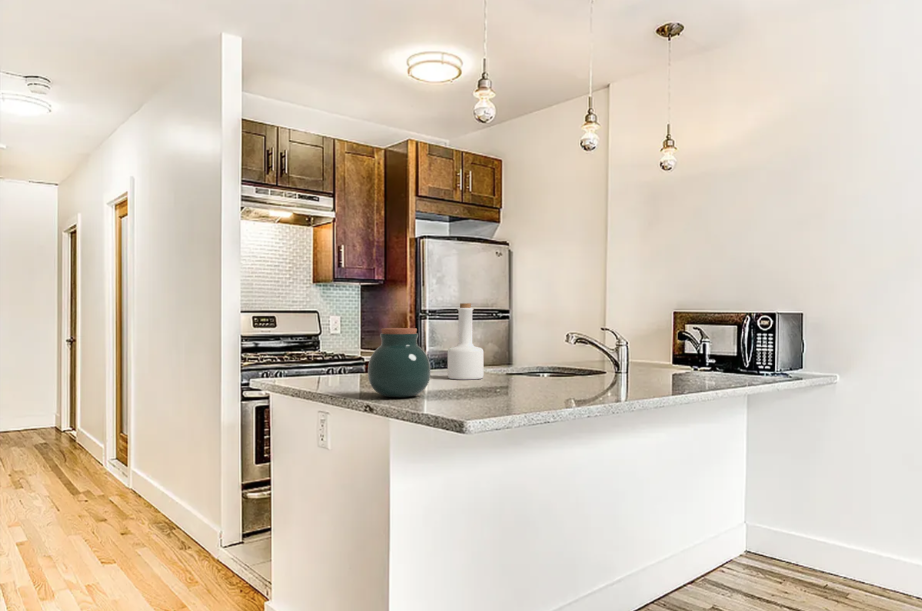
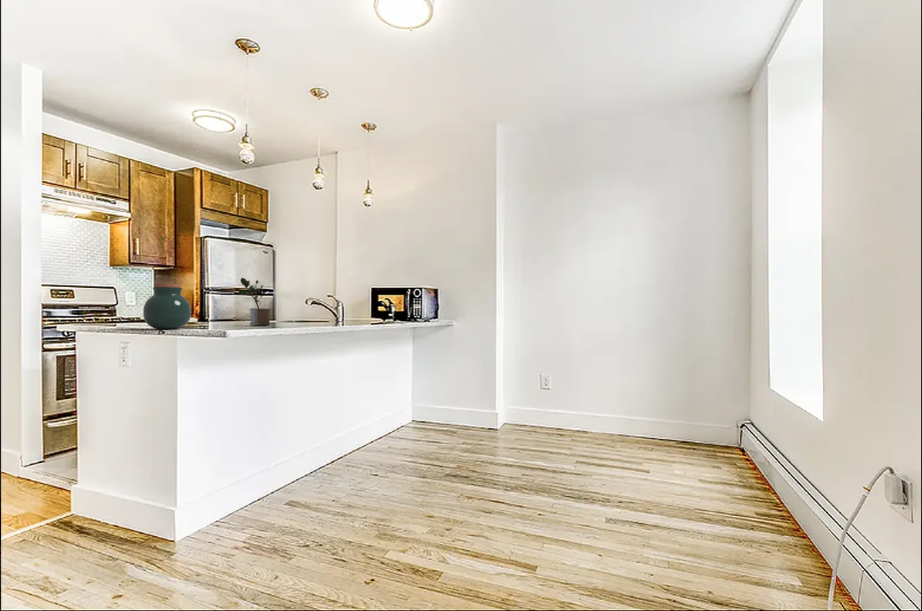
bottle: present [448,303,484,380] -> none [211,275,238,325]
potted plant: none [489,311,536,386] -> present [238,278,270,326]

